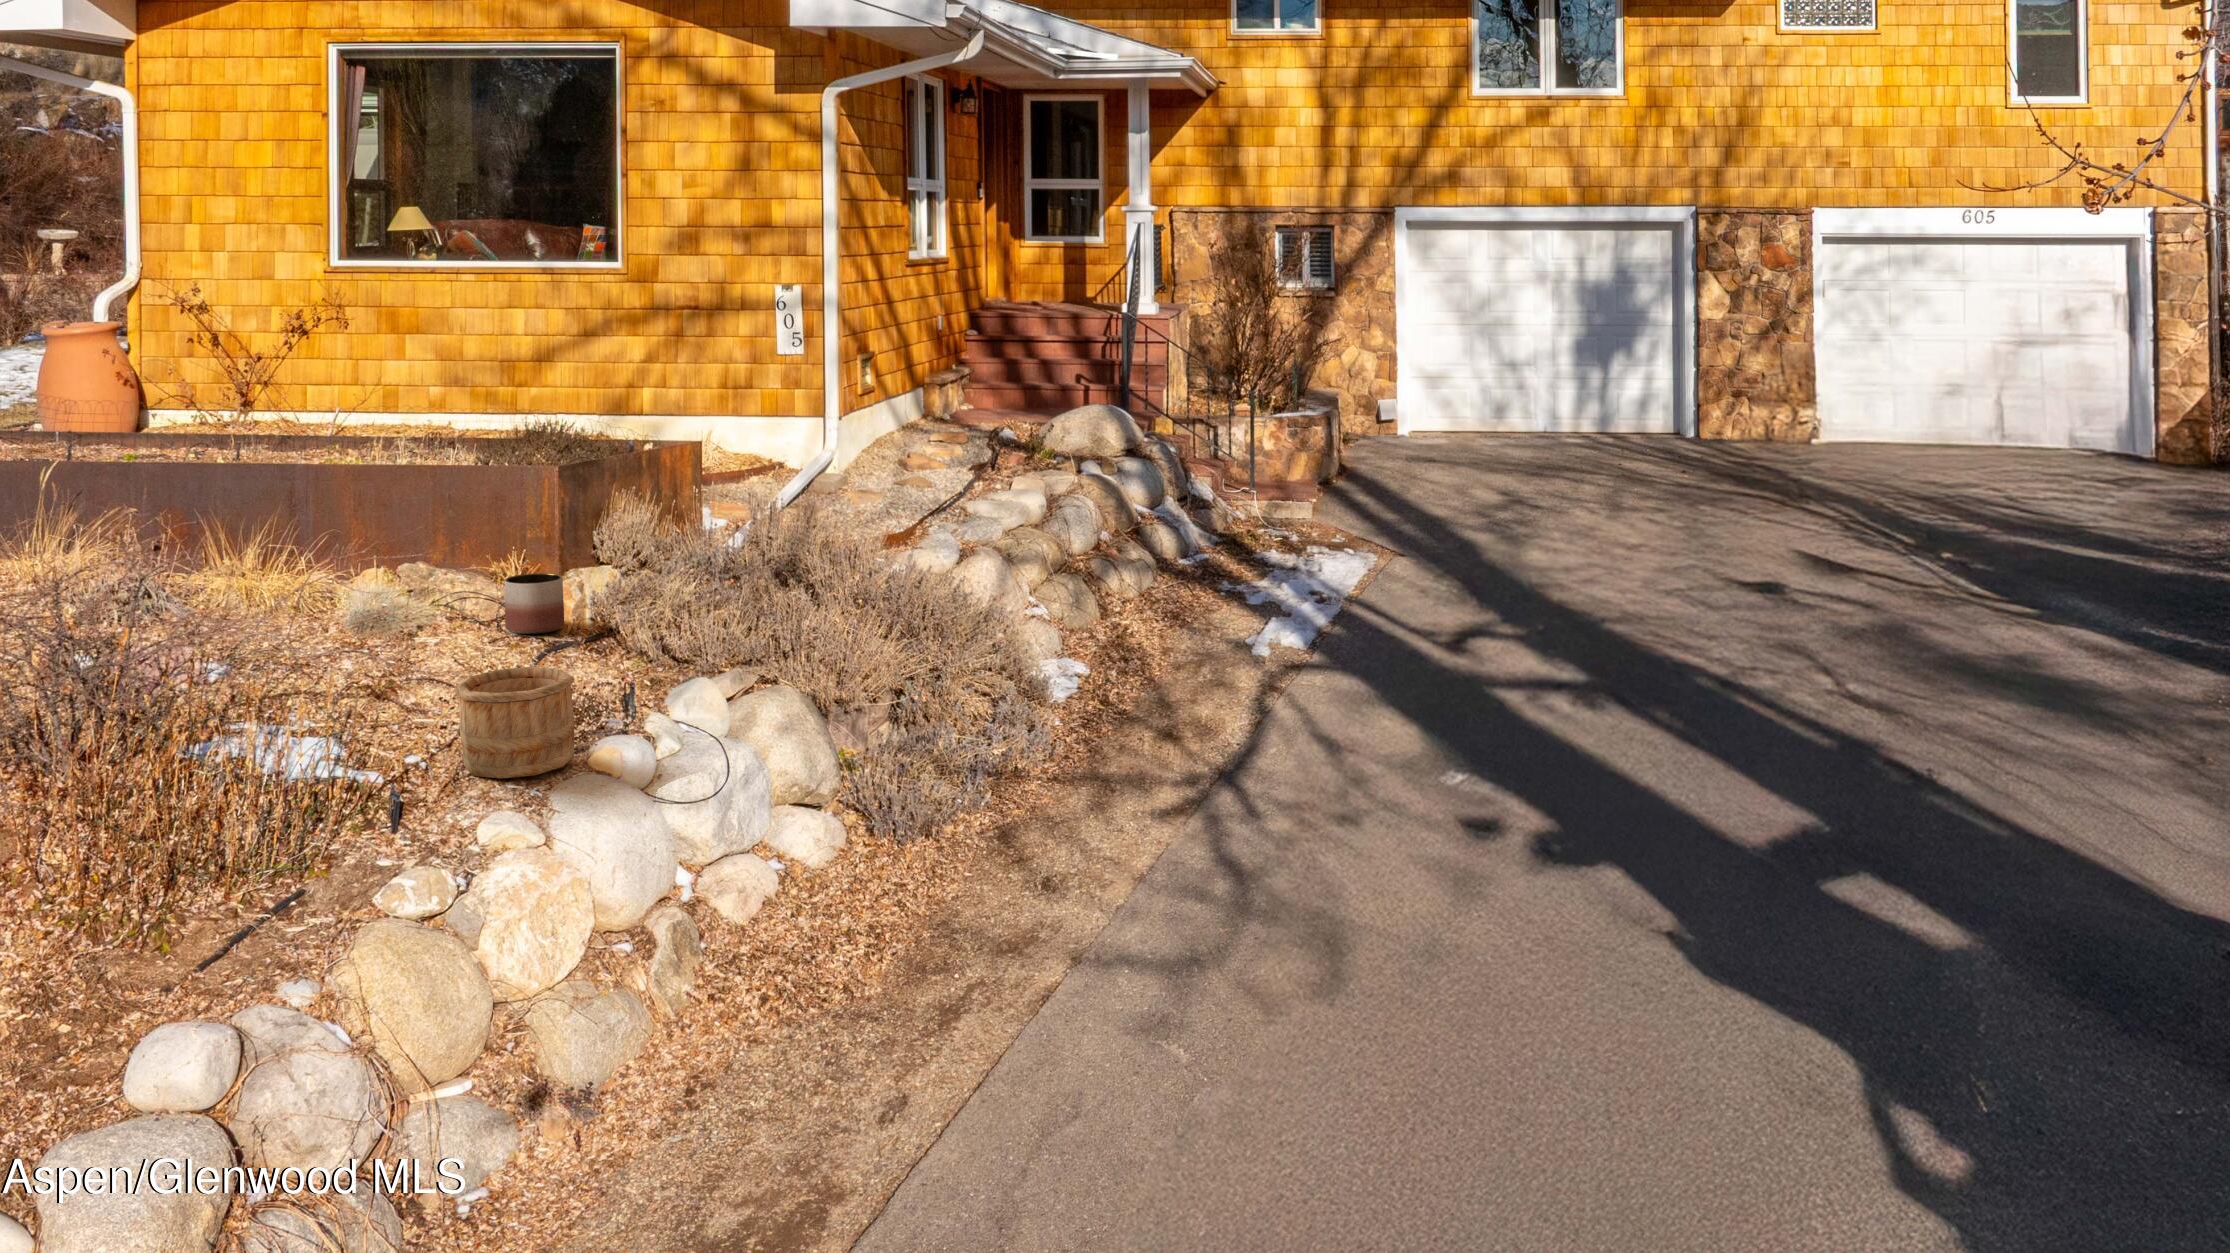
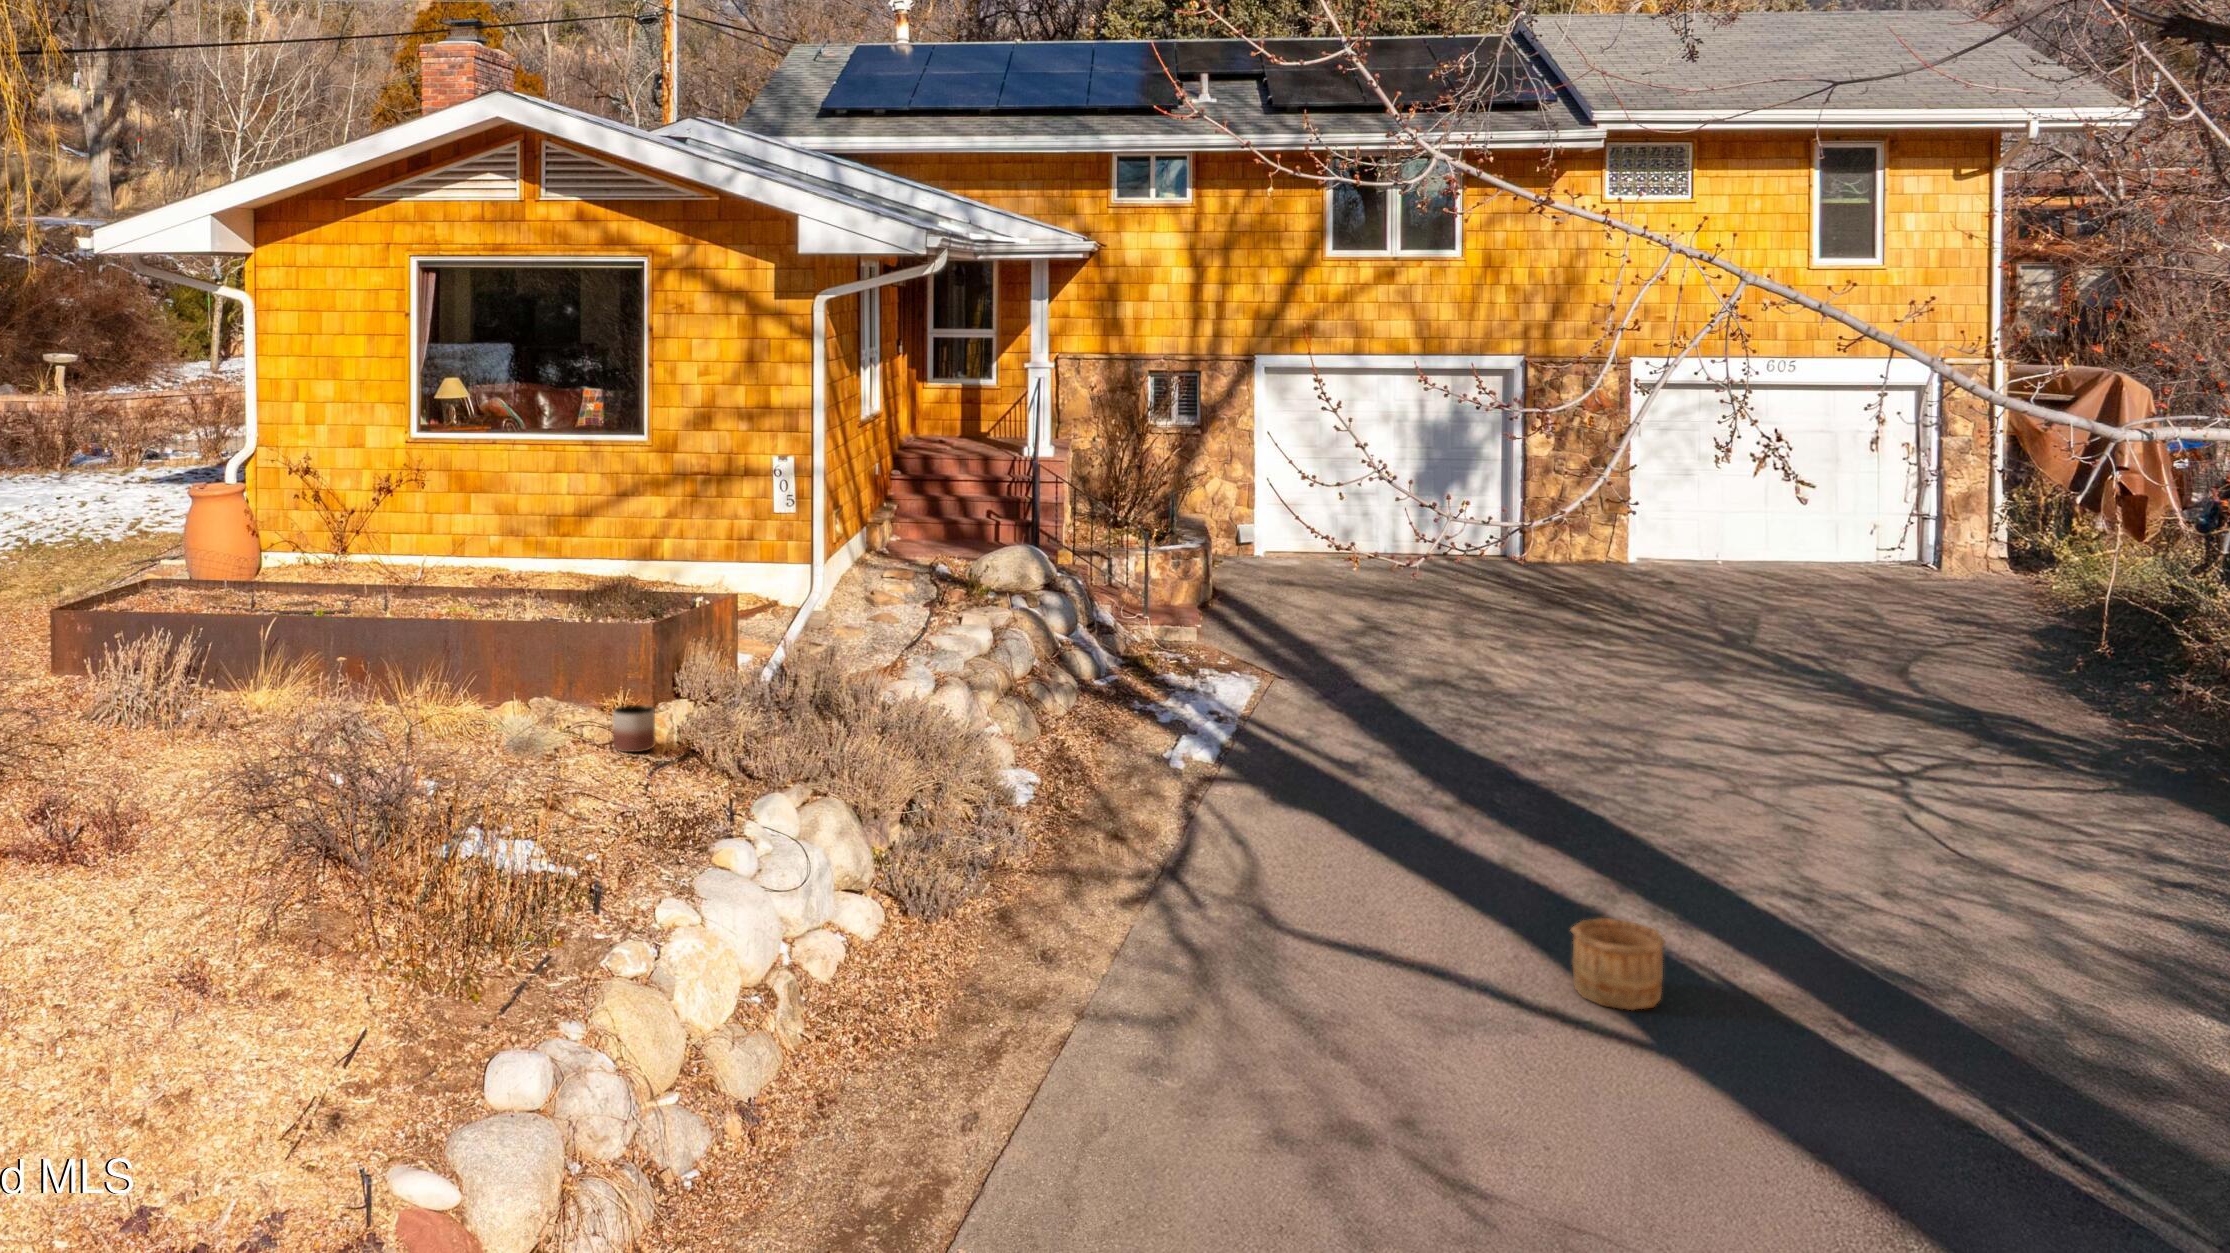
wooden bucket: present [454,667,574,778] -> present [1571,918,1665,1010]

